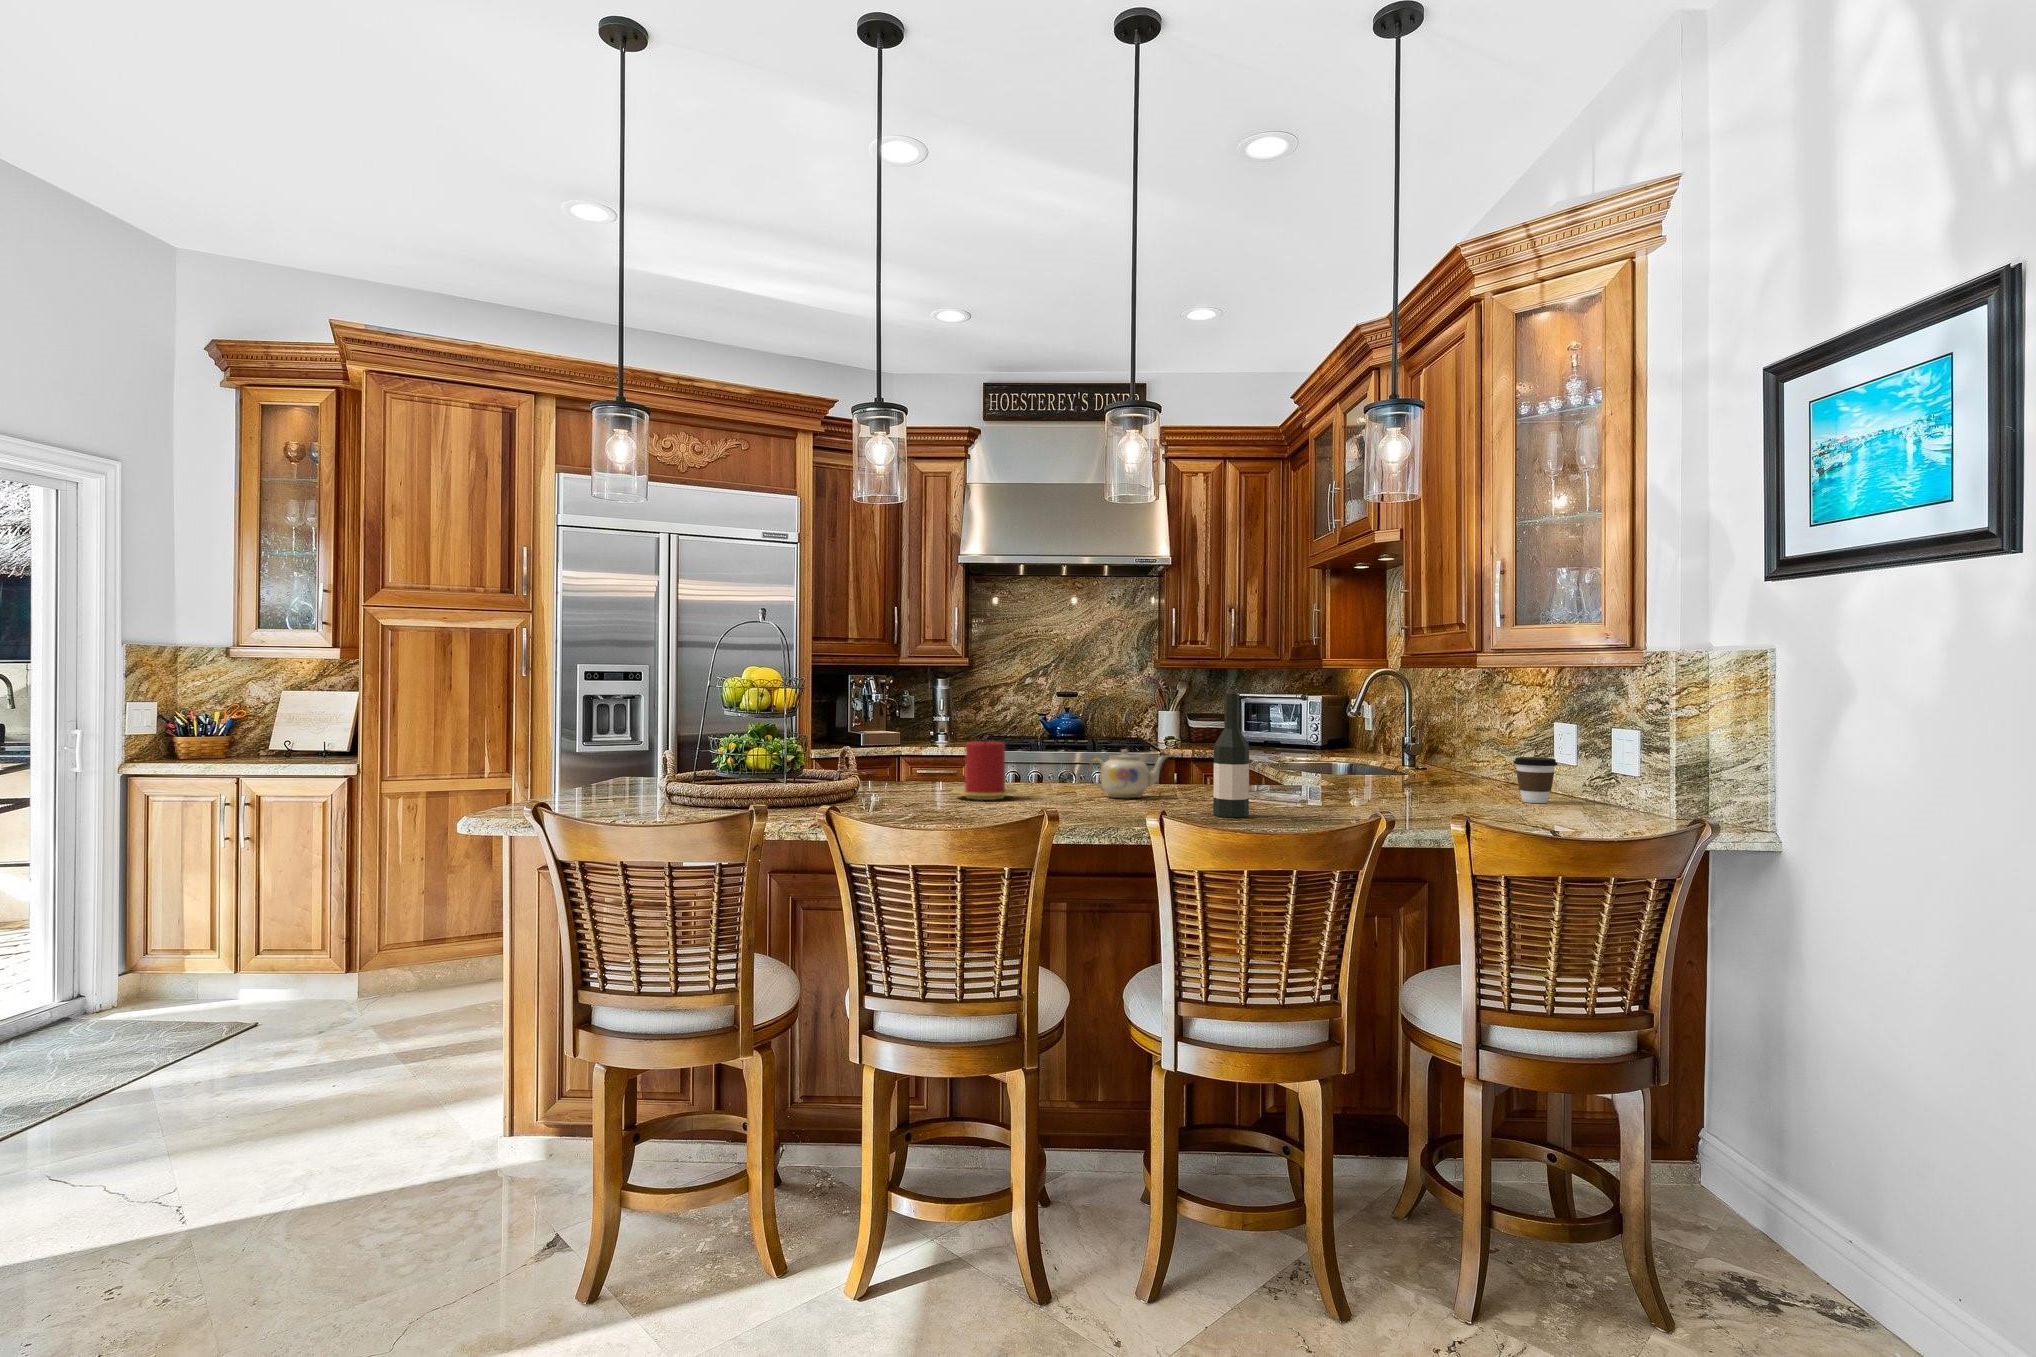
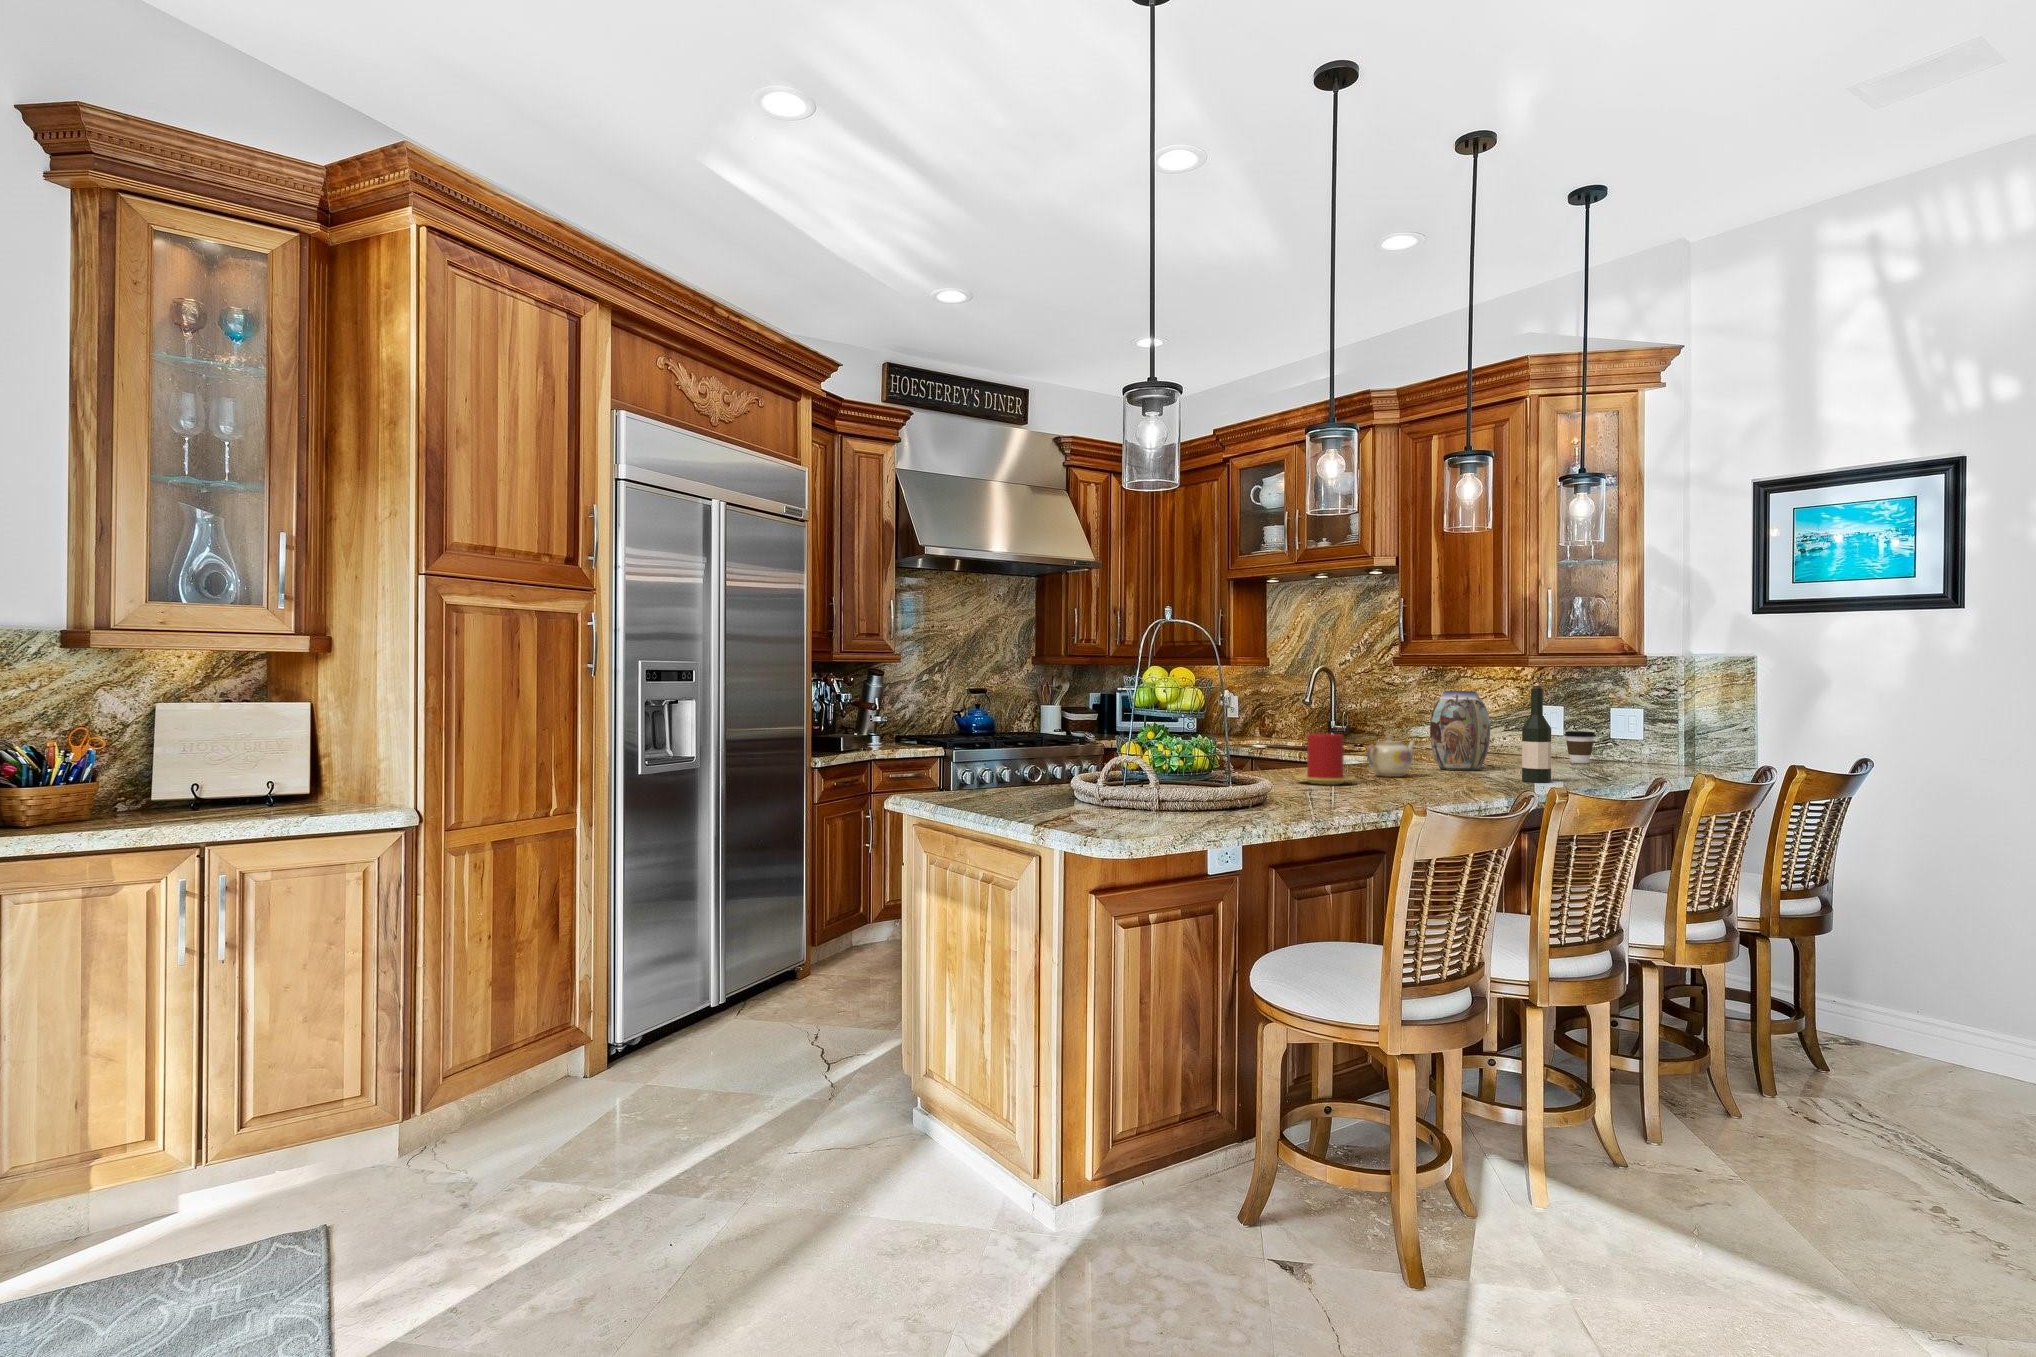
vase: none [1249,698,1322,799] -> present [1430,691,1490,771]

